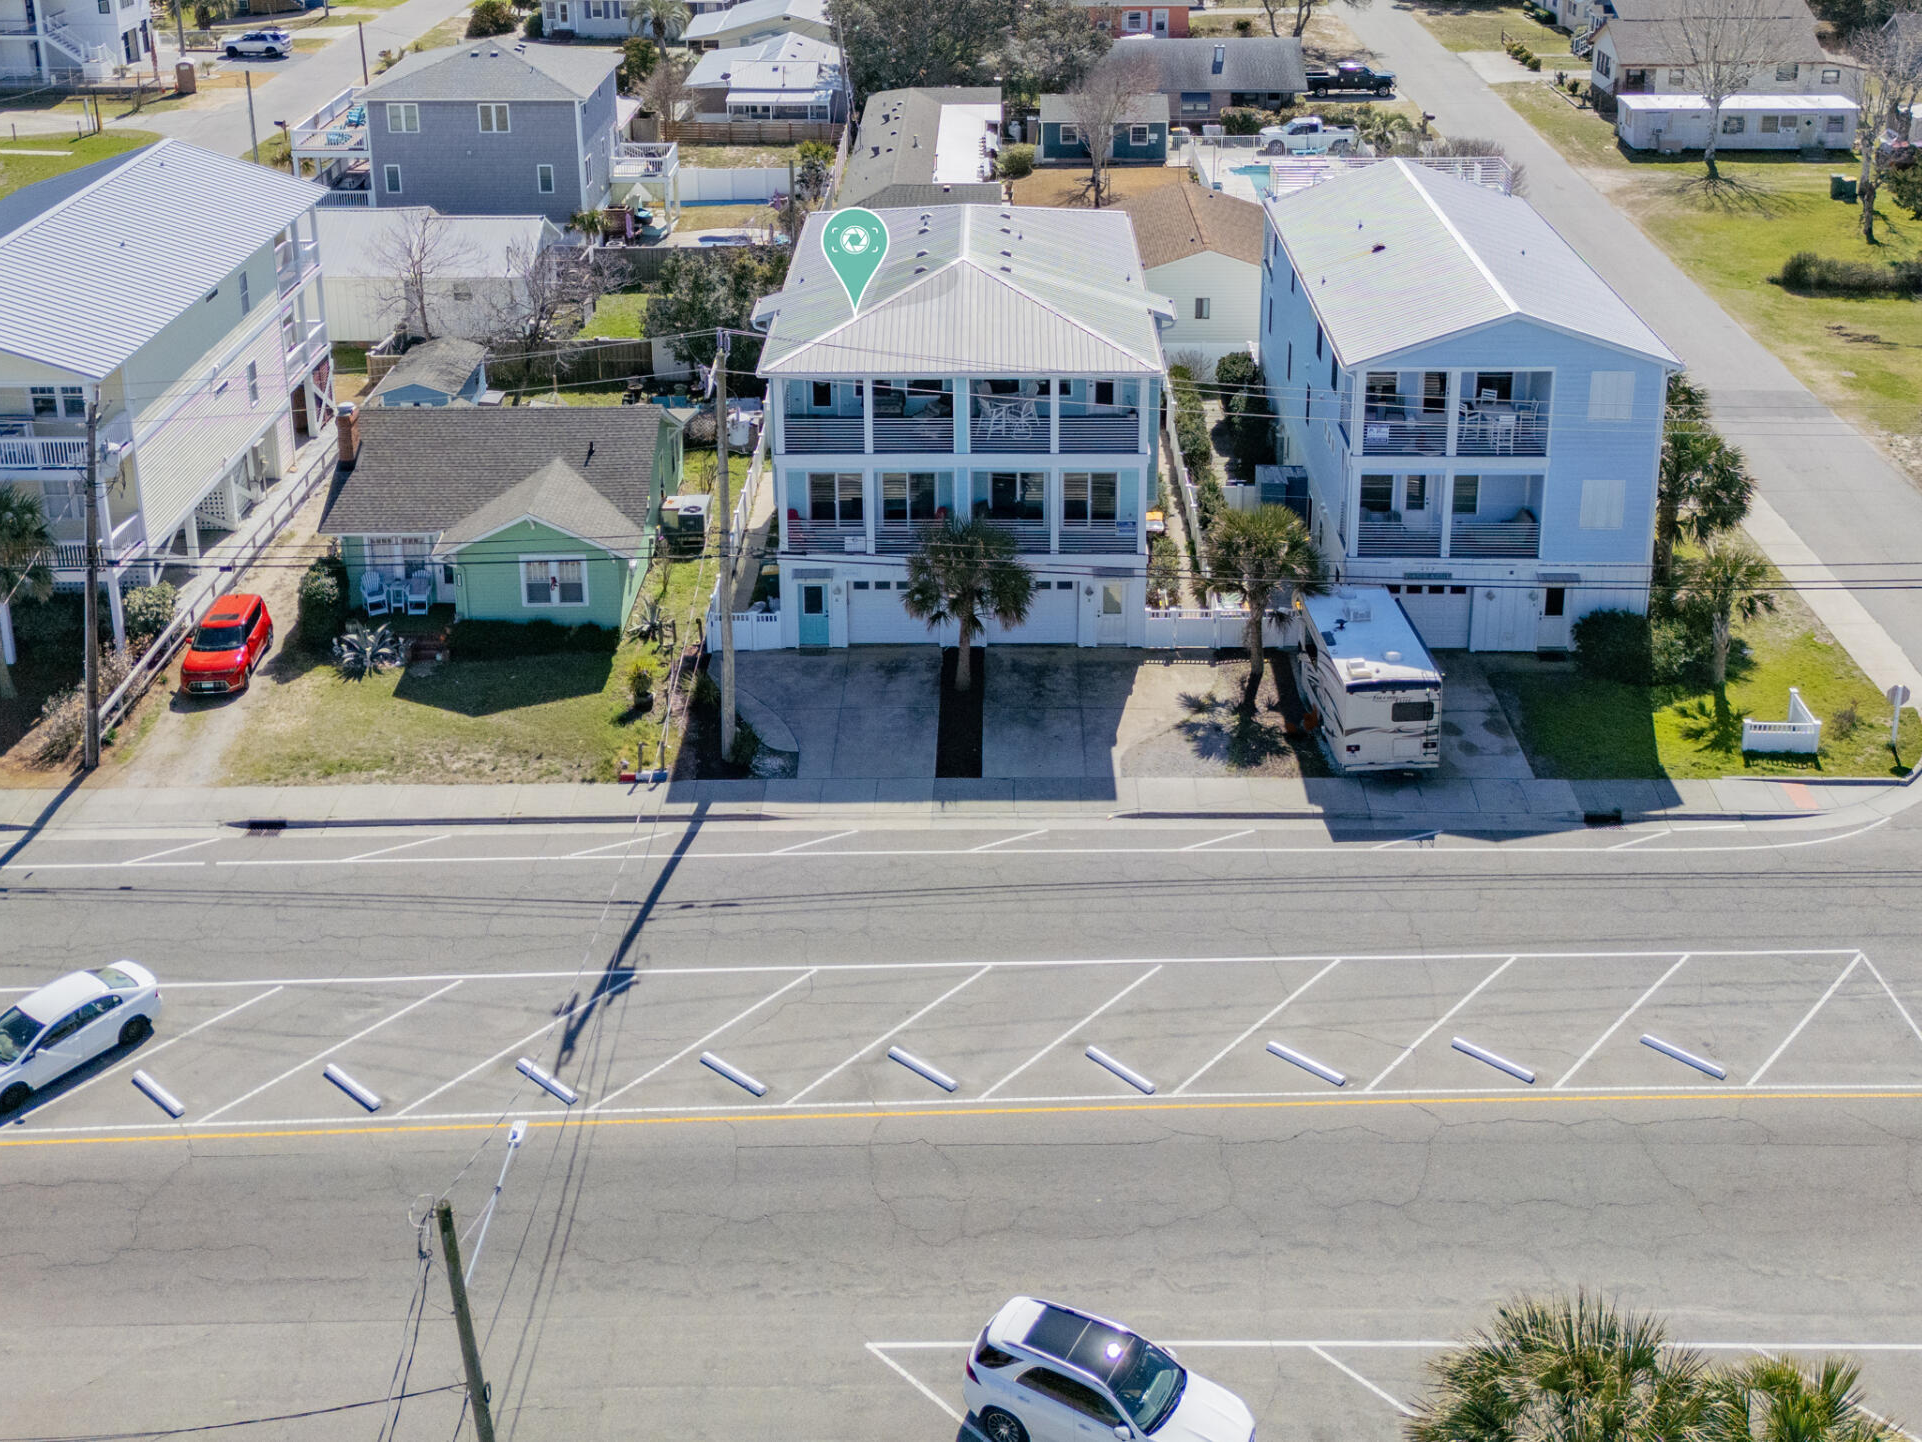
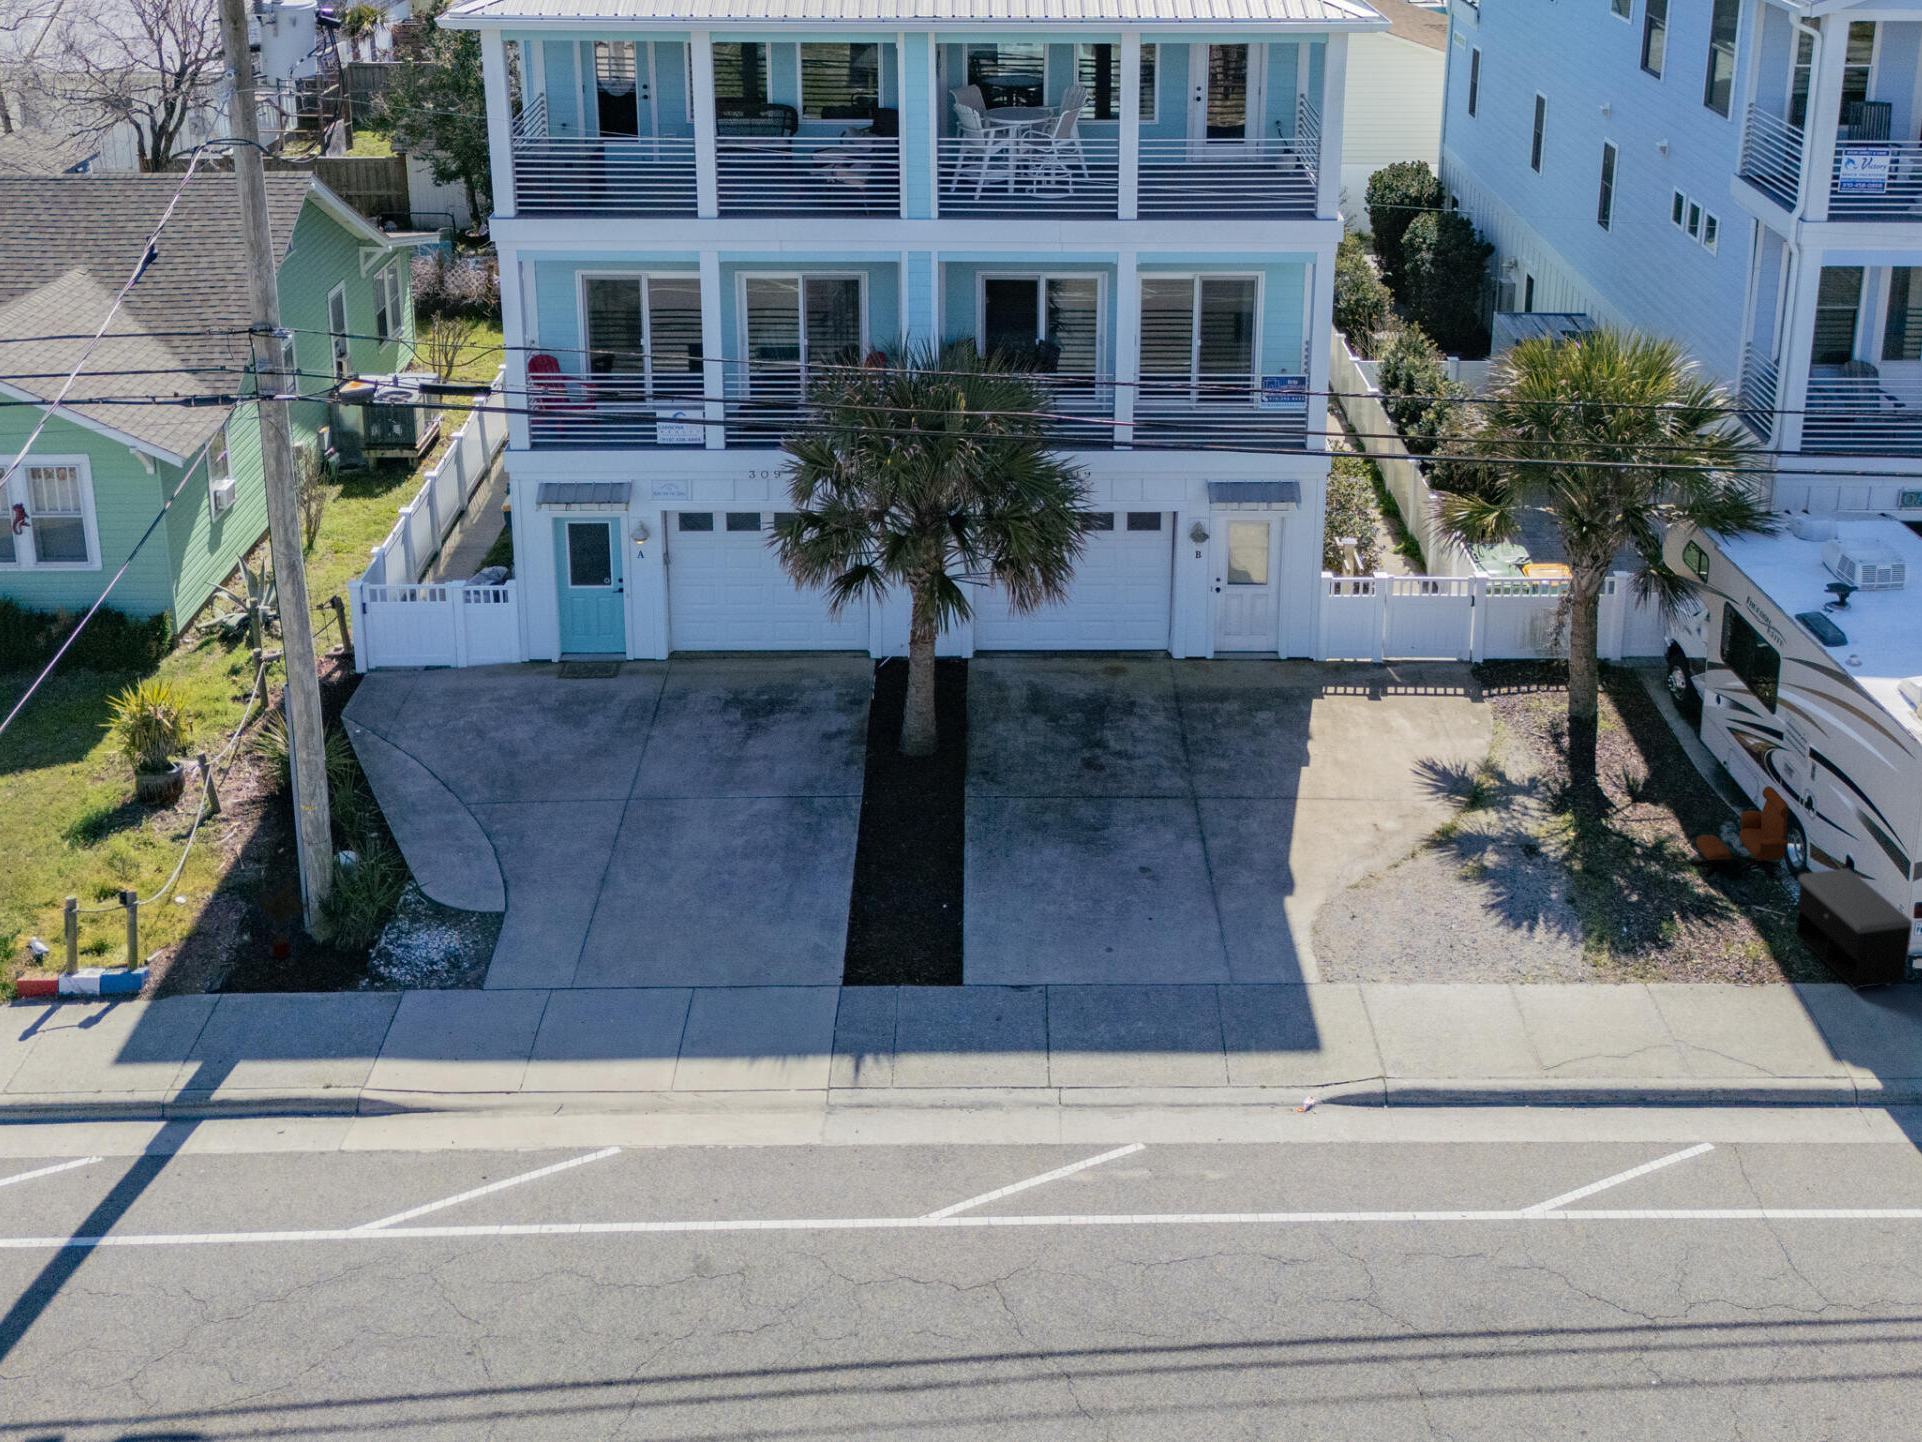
storage bench: none [1312,734,1348,780] -> present [1795,868,1912,990]
potted tree: none [706,736,728,768] -> present [260,878,310,958]

